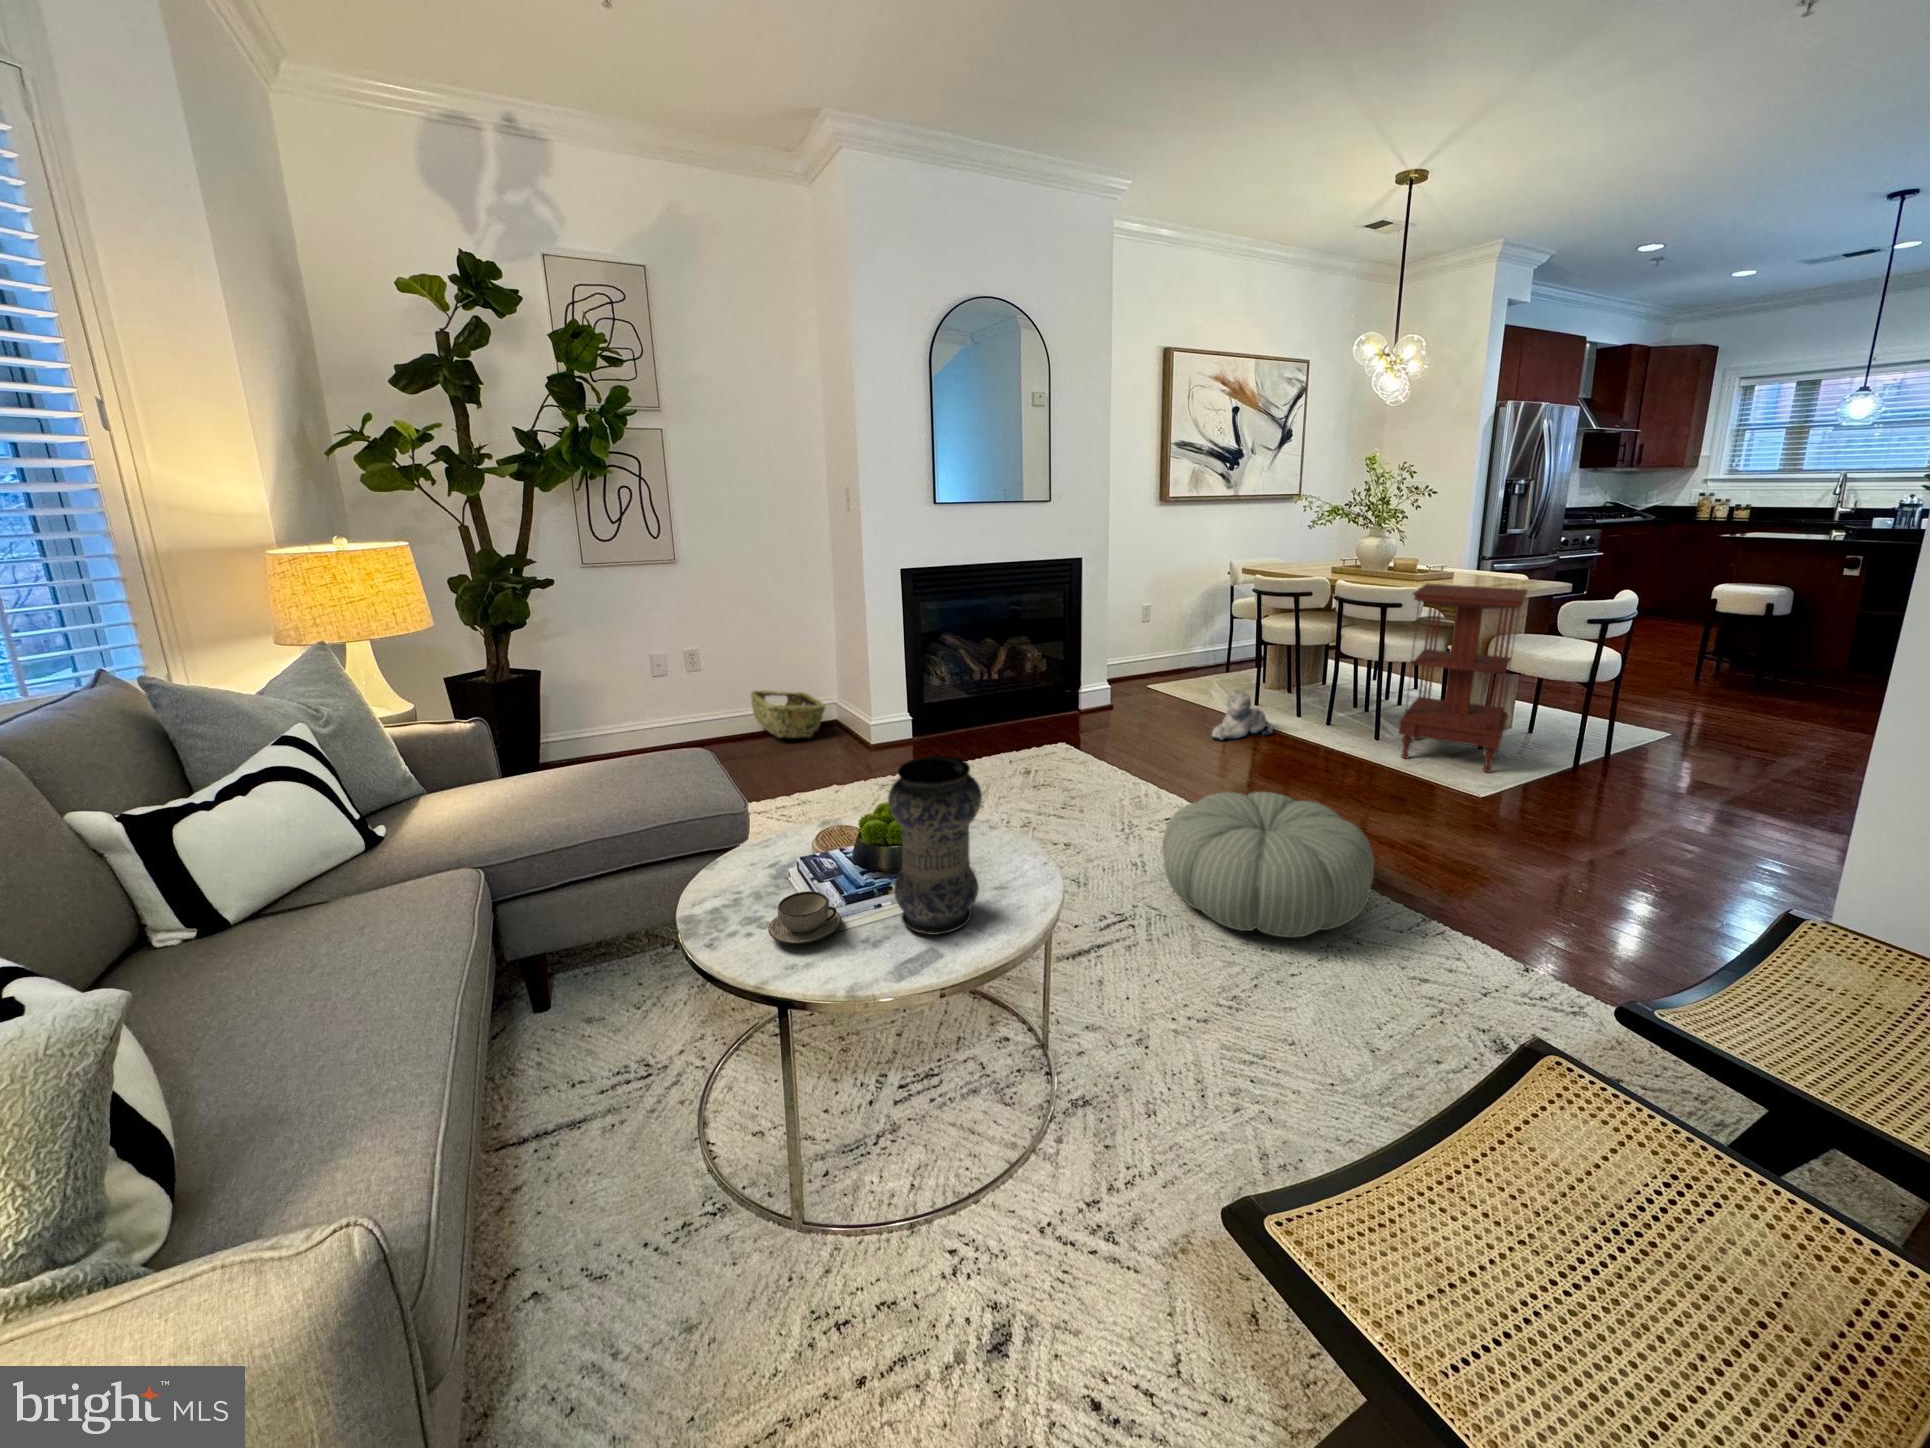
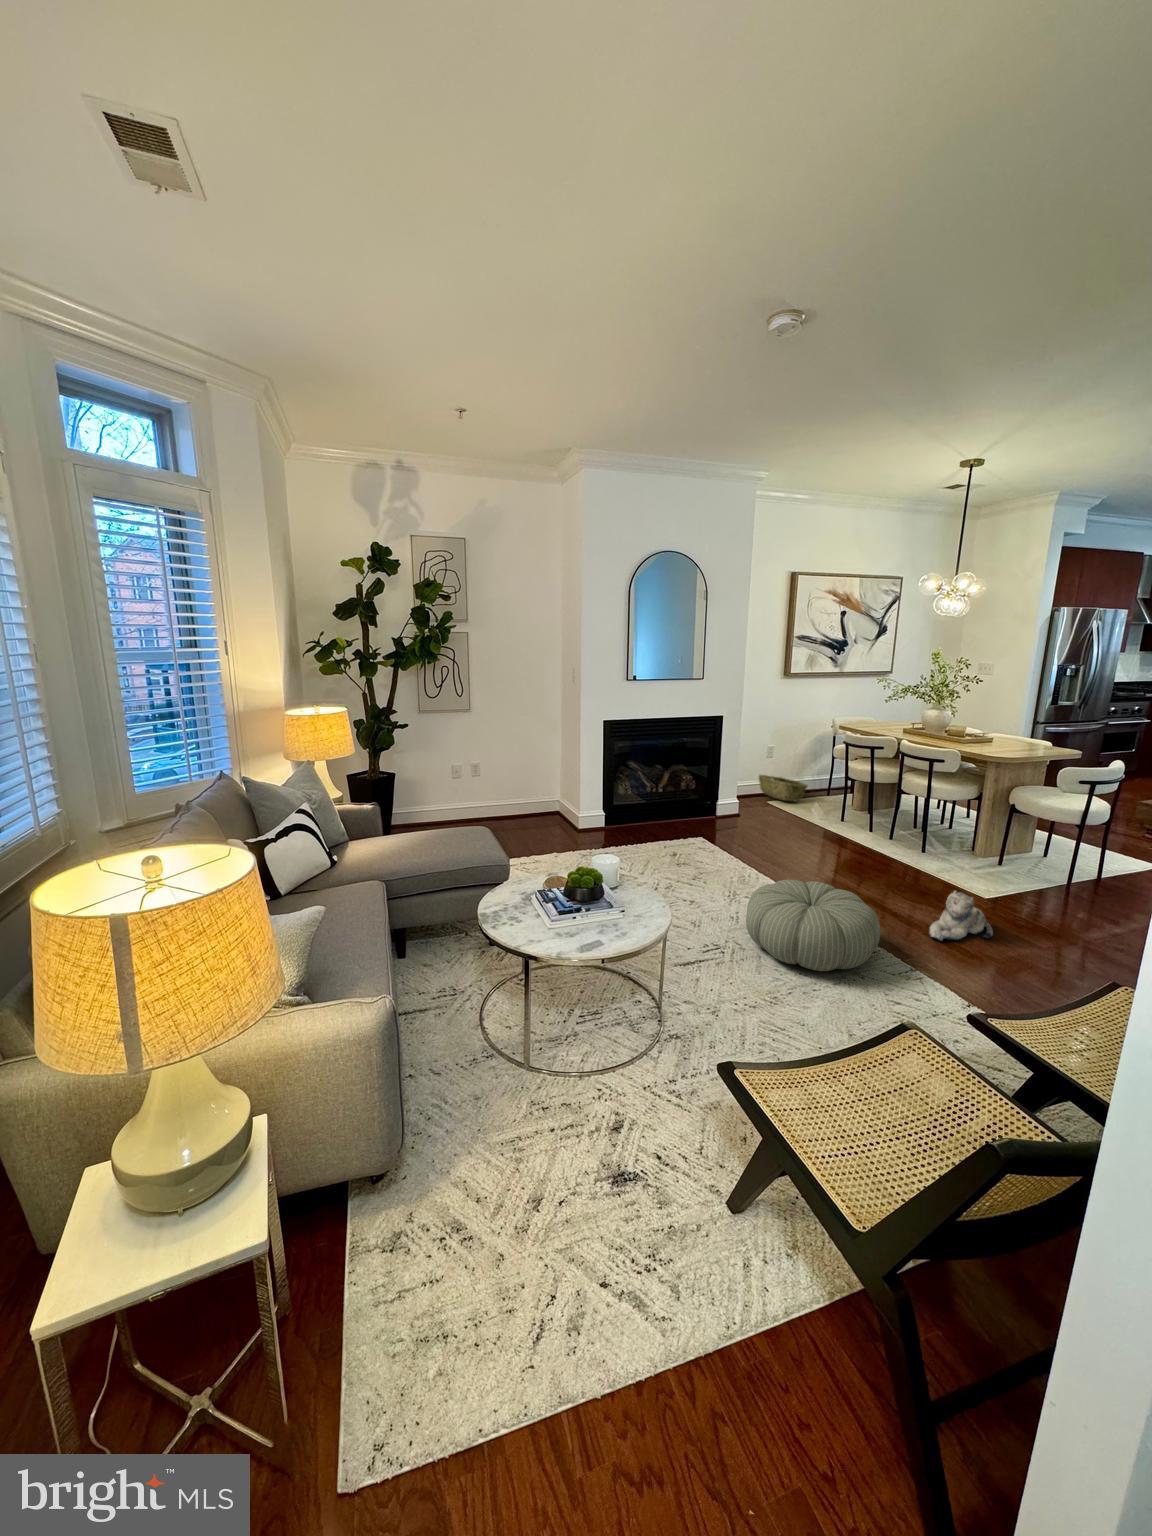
side table: present [1399,584,1527,773] -> none [936,748,1041,884]
plush toy: present [1212,690,1273,740] -> present [929,891,993,941]
woven basket: present [751,691,825,738] -> present [759,775,807,801]
vase: present [888,756,982,935] -> none [582,846,628,934]
teacup: present [768,891,841,944] -> none [522,907,556,931]

